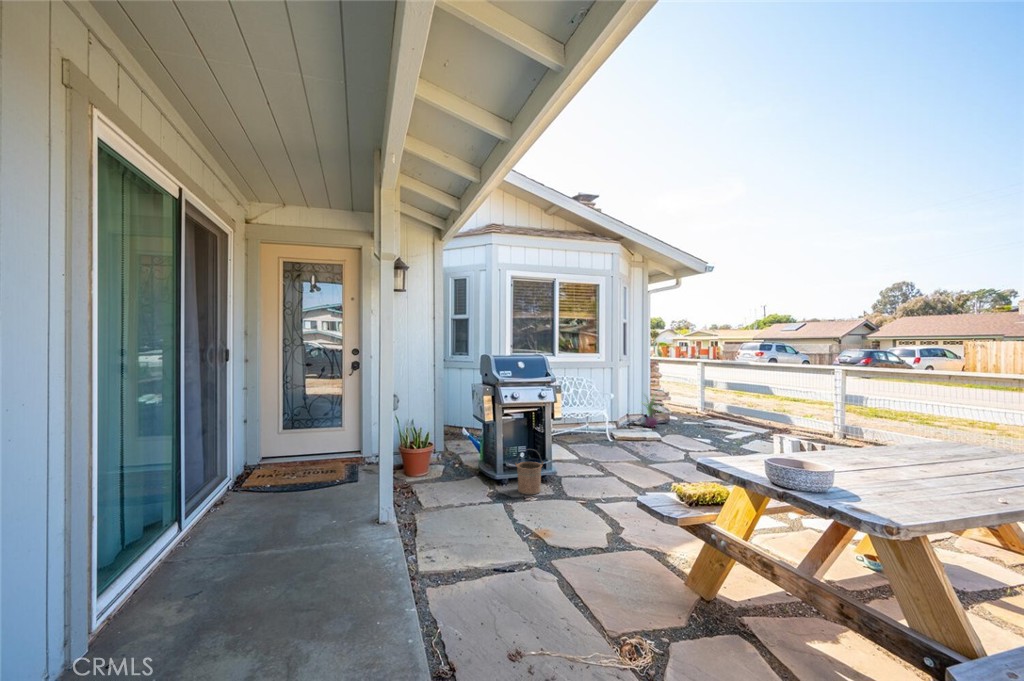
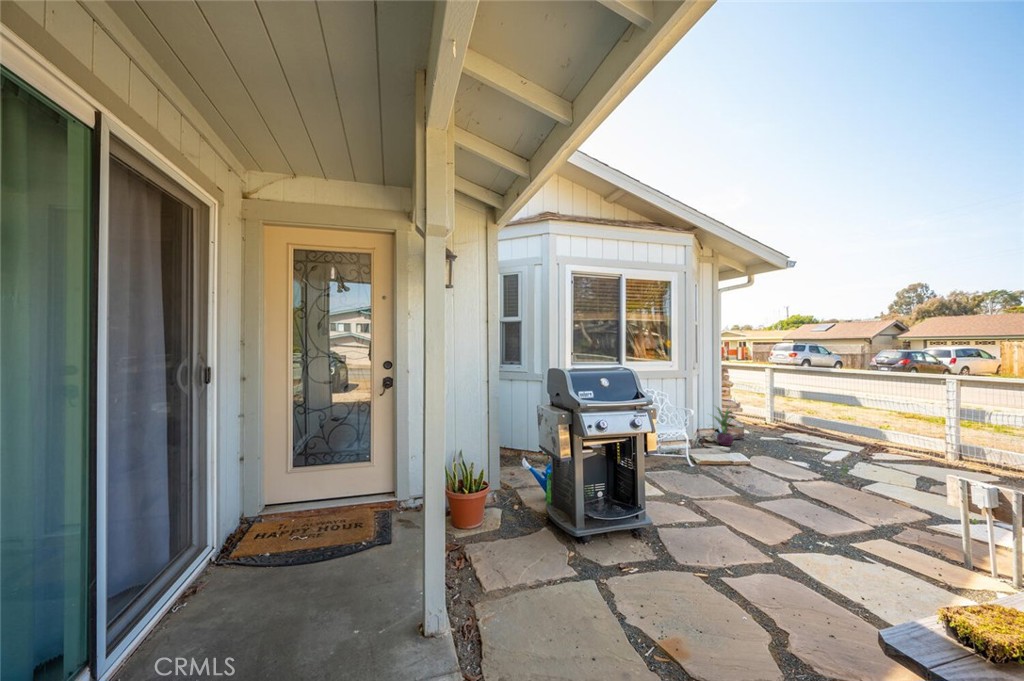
bucket: present [515,450,543,495] -> none [606,500,646,569]

